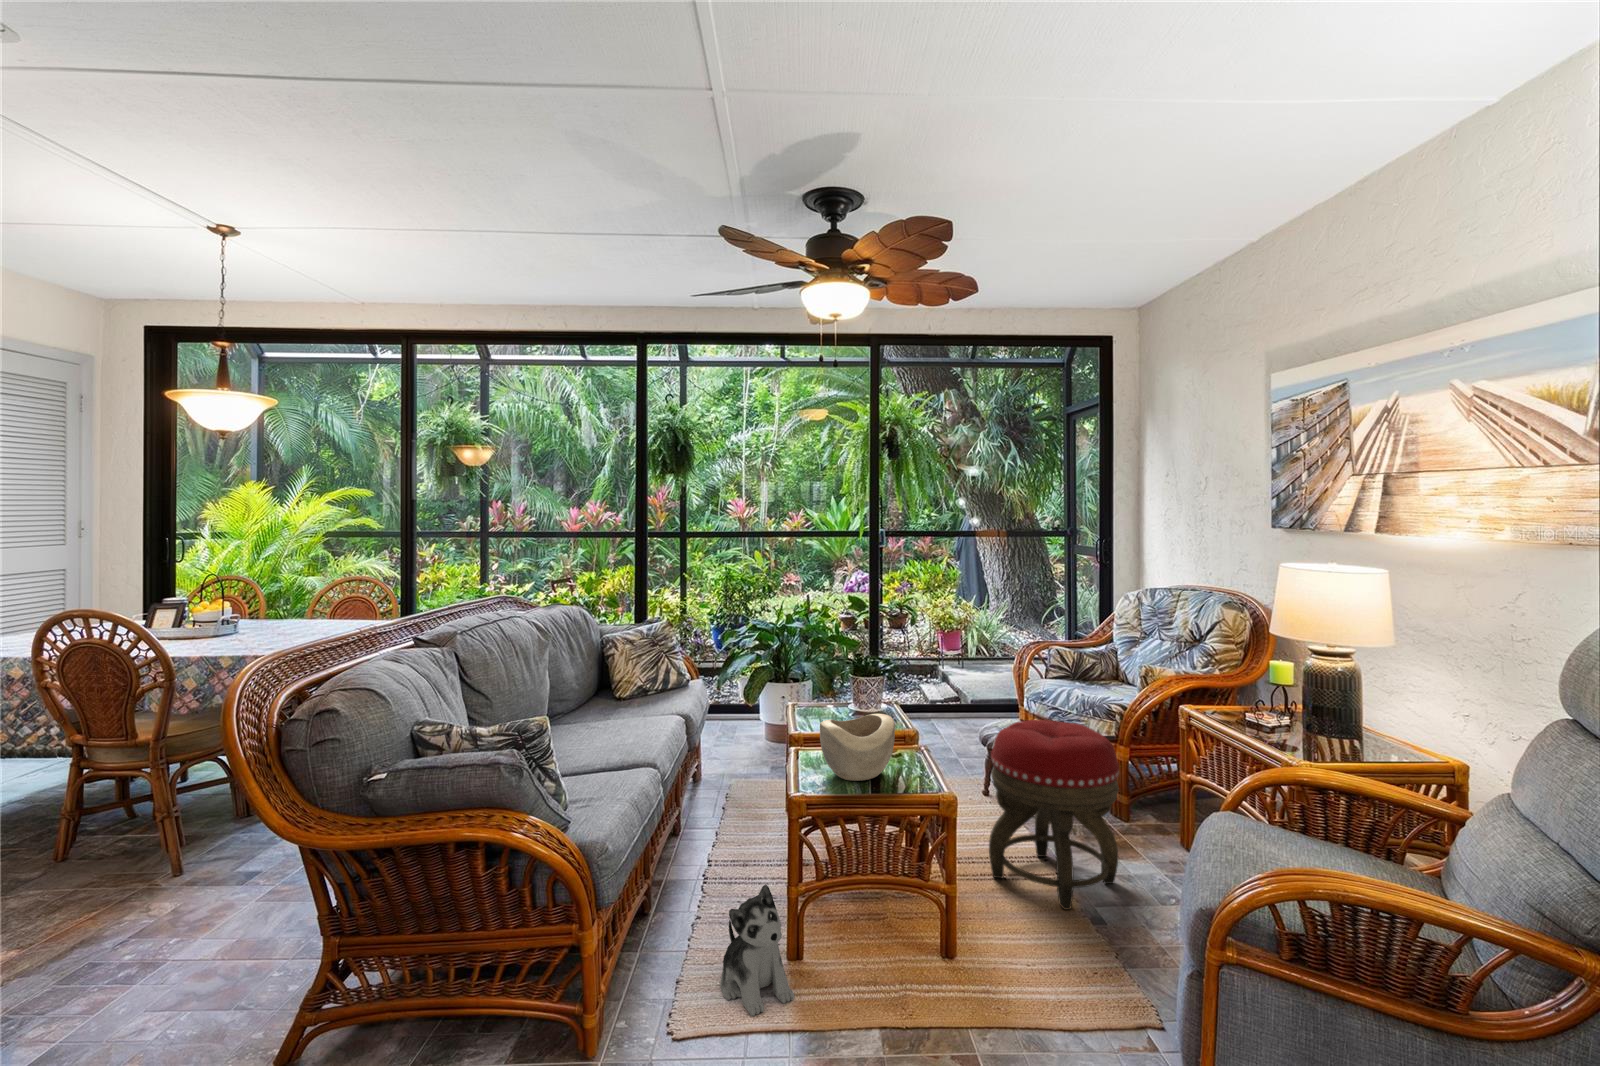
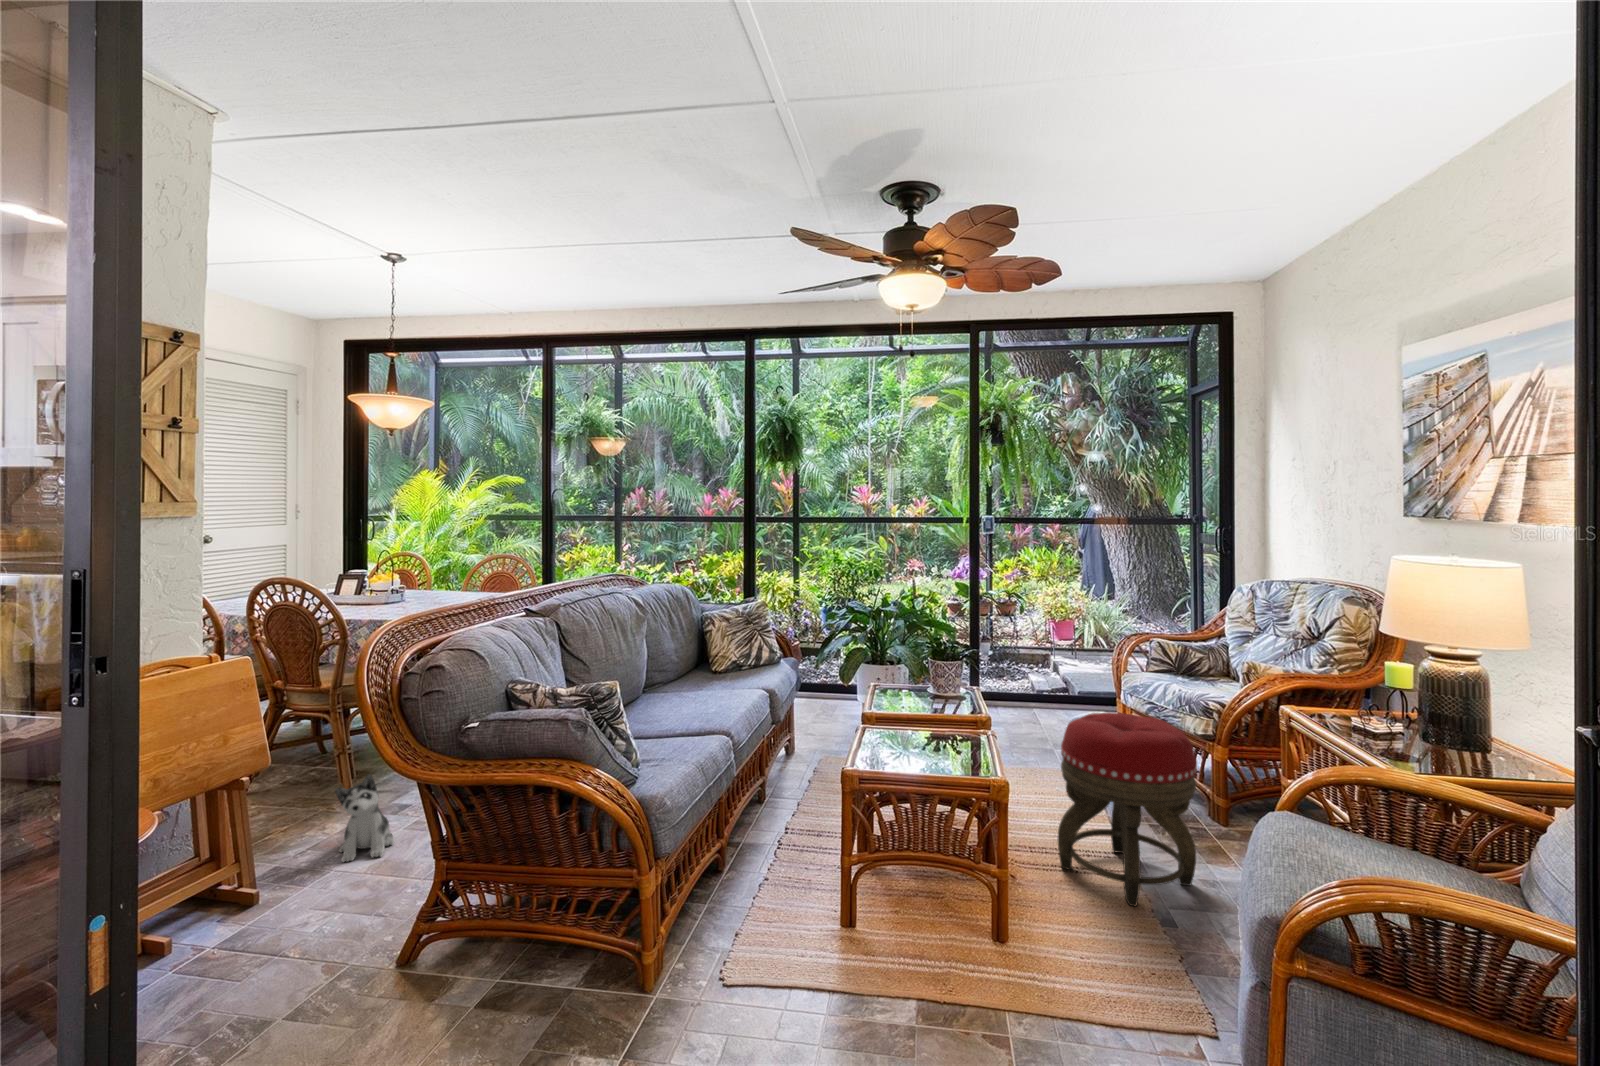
decorative bowl: present [820,714,895,781] -> none [880,697,954,761]
plush toy: present [720,884,794,1016] -> present [335,774,395,862]

